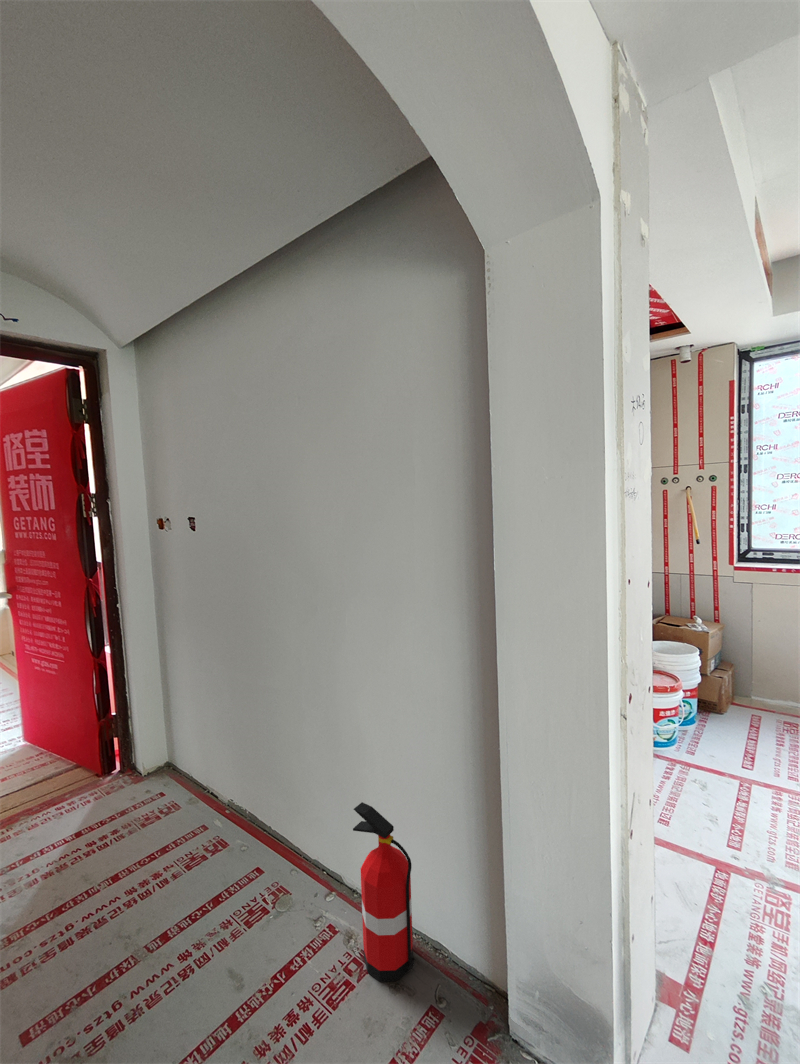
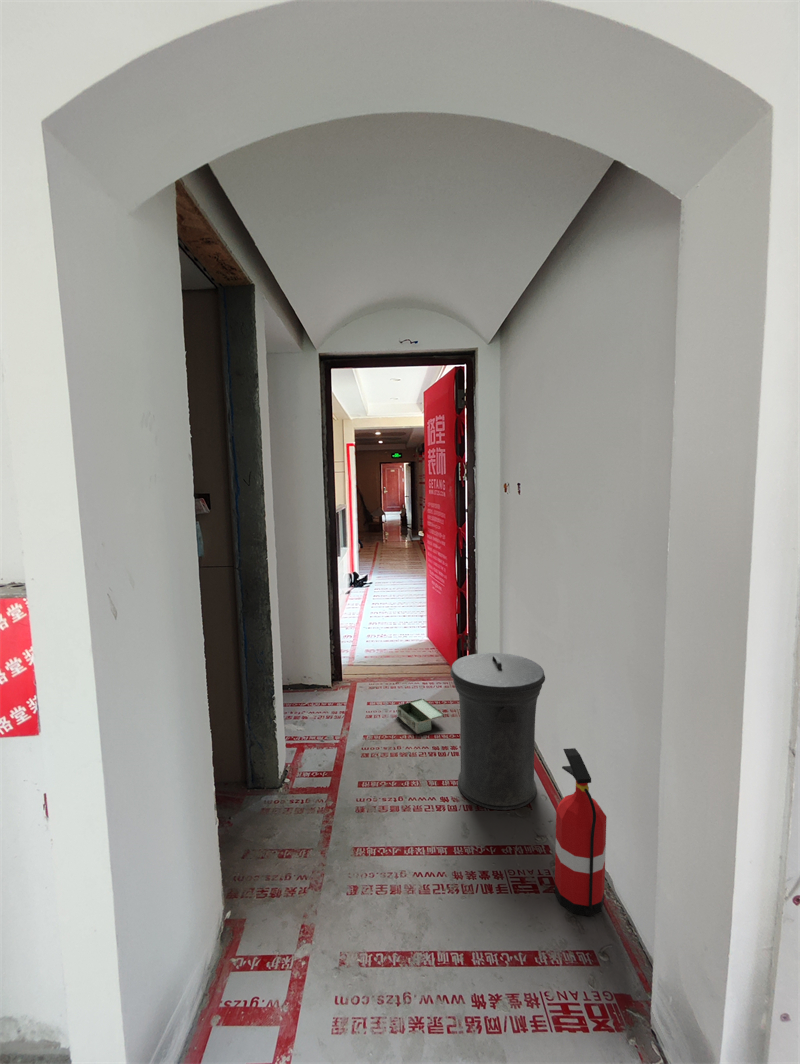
trash can: none [167,724,286,934] -> present [450,653,545,810]
toolbox: none [36,831,122,888] -> present [397,699,444,734]

